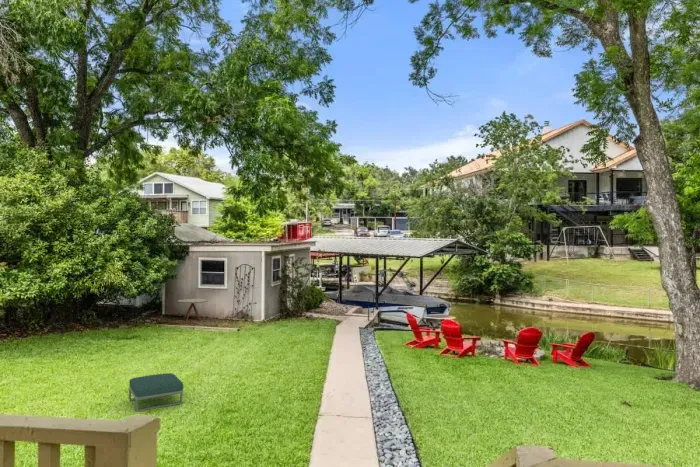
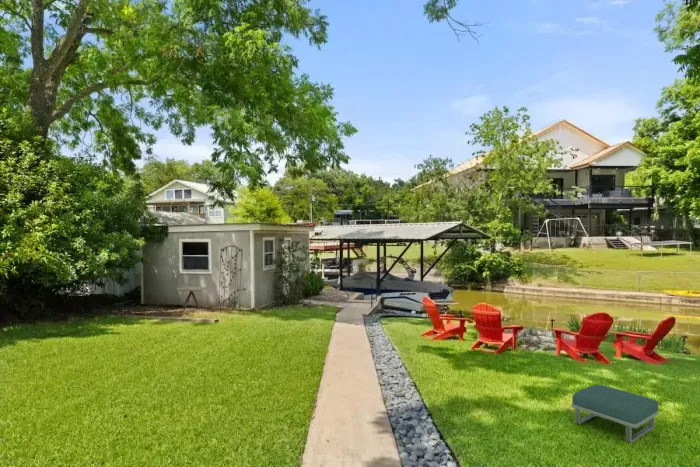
footstool: present [129,373,183,411] -> present [571,385,659,443]

